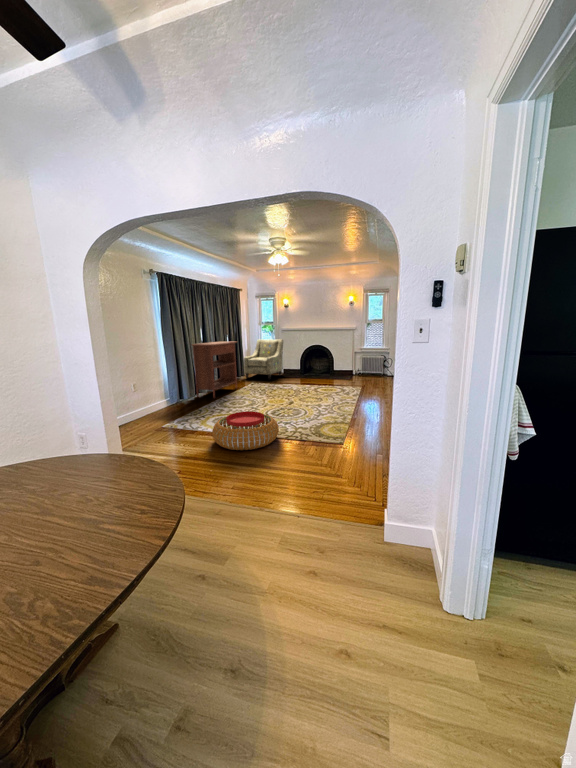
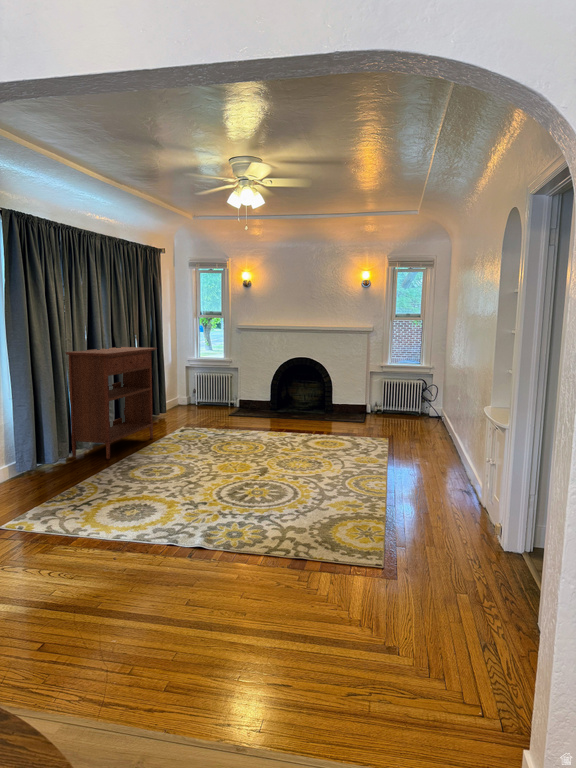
armchair: present [244,339,283,379] -> none [165,343,240,420]
pouf: present [212,411,279,450] -> none [111,497,251,586]

